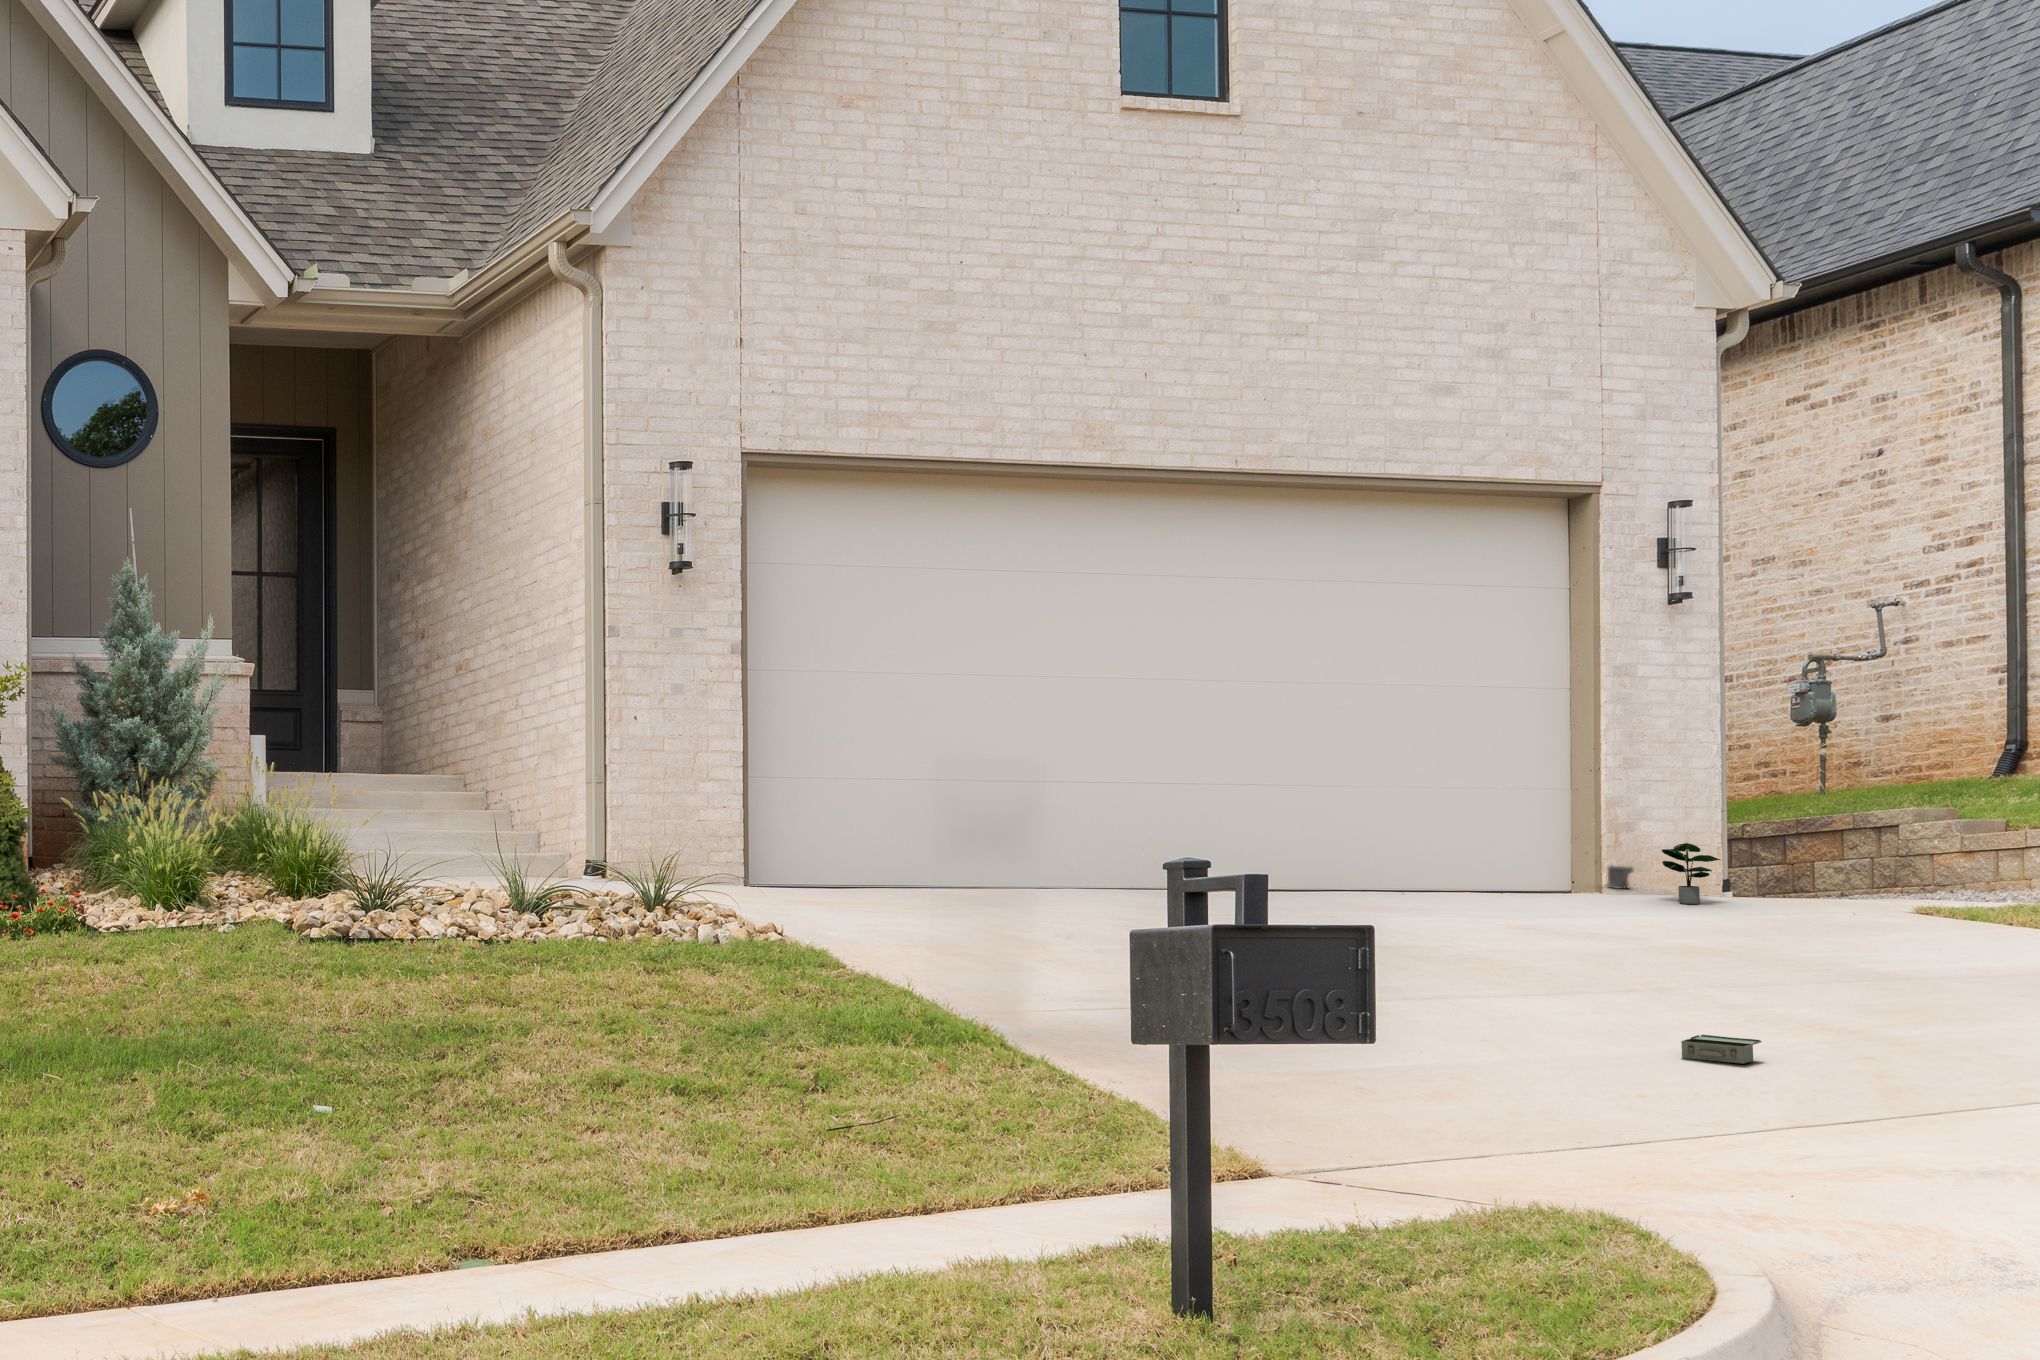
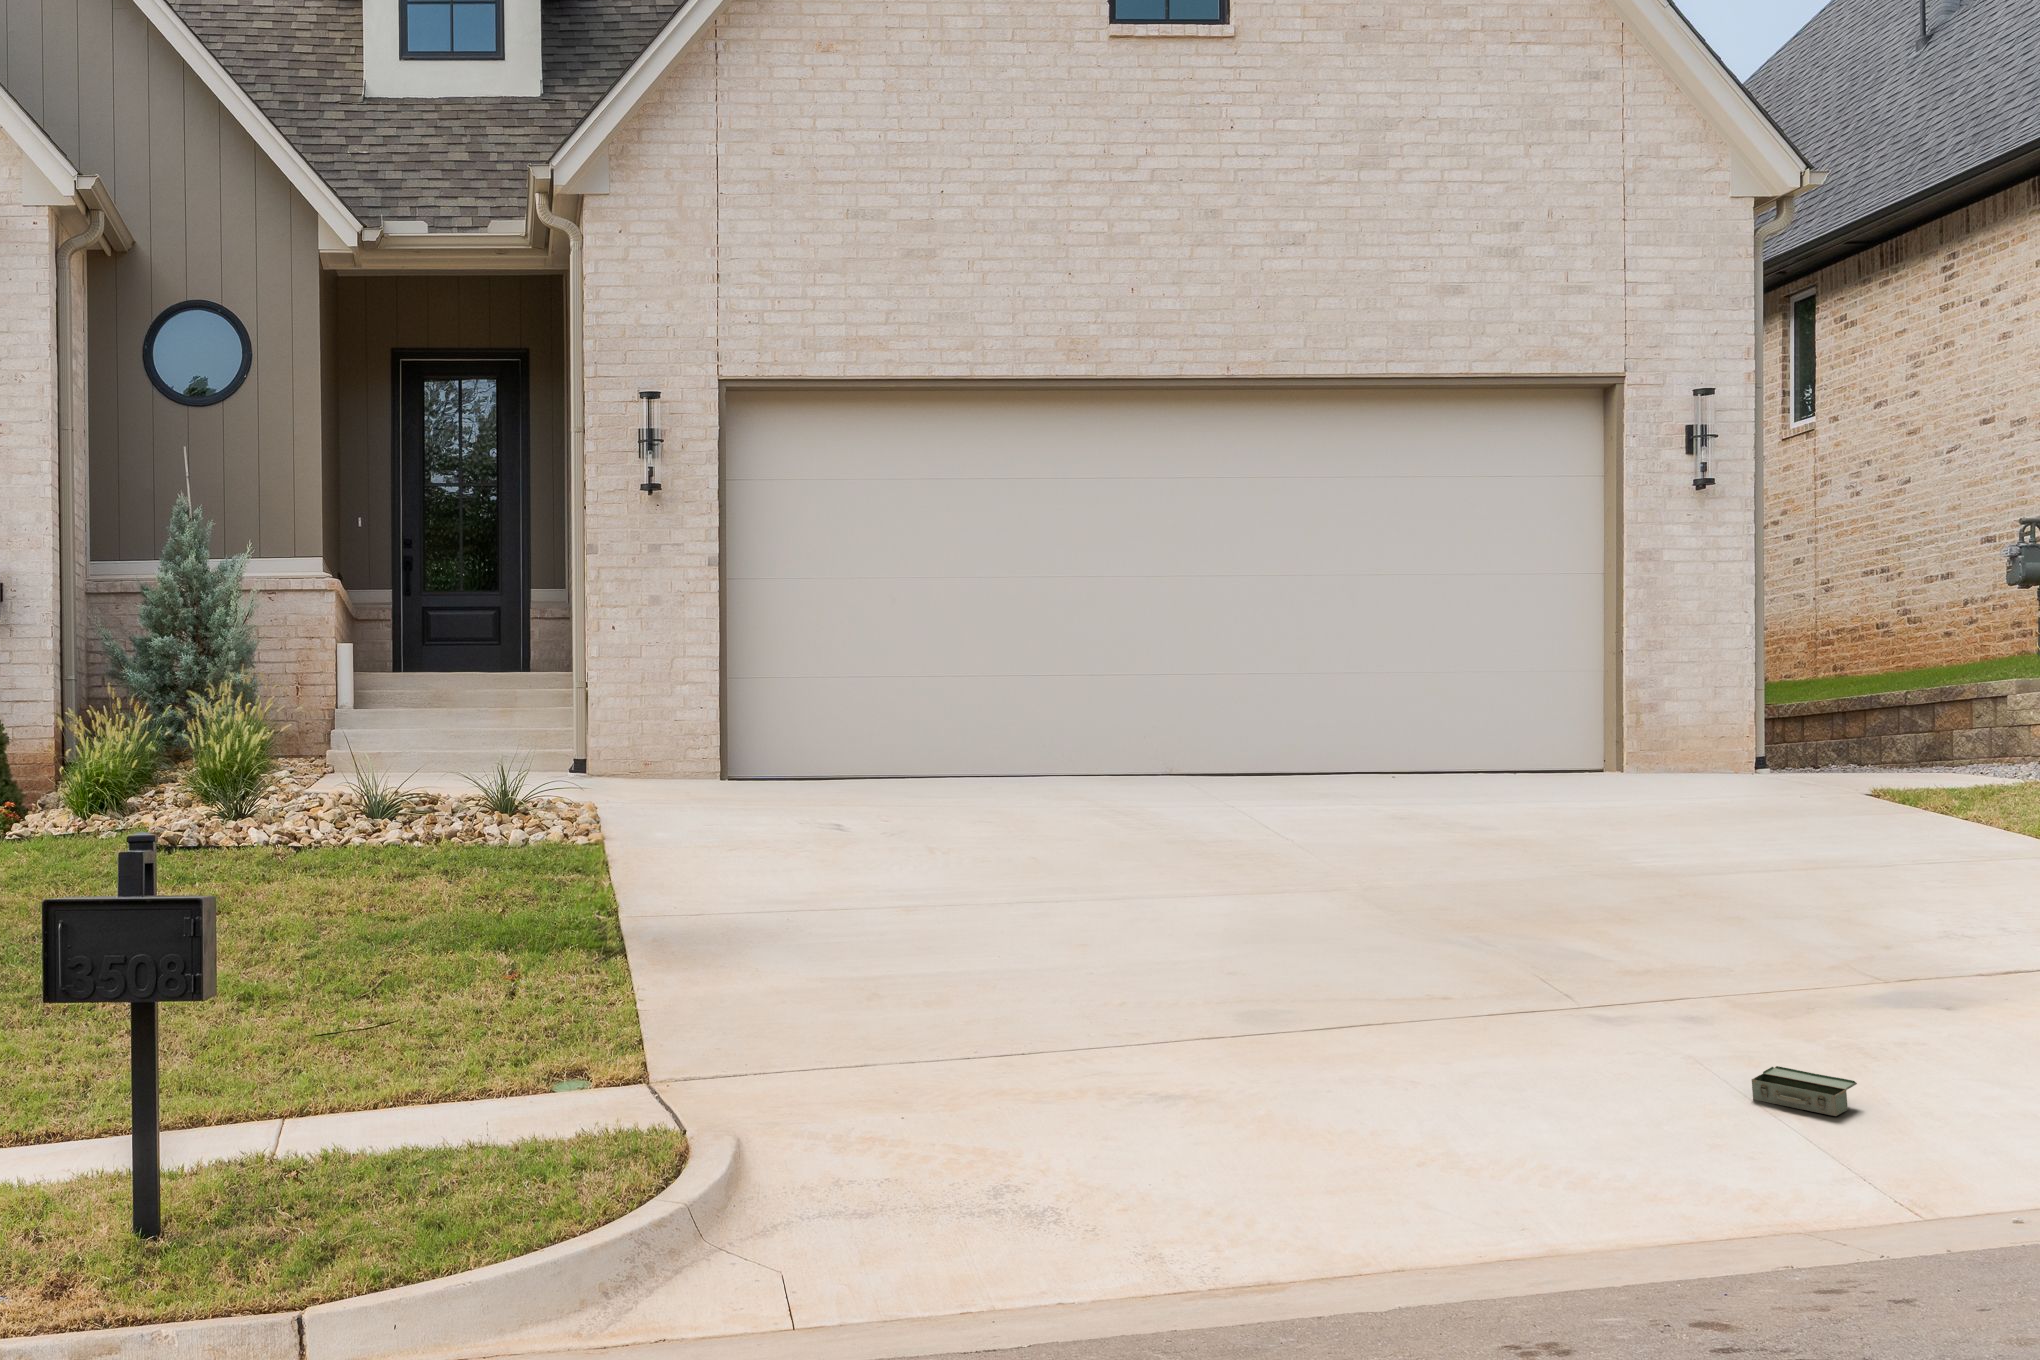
potted plant: present [1662,843,1721,904] -> none [1698,736,1763,799]
watering can: present [1607,866,1633,889] -> none [1640,750,1668,775]

